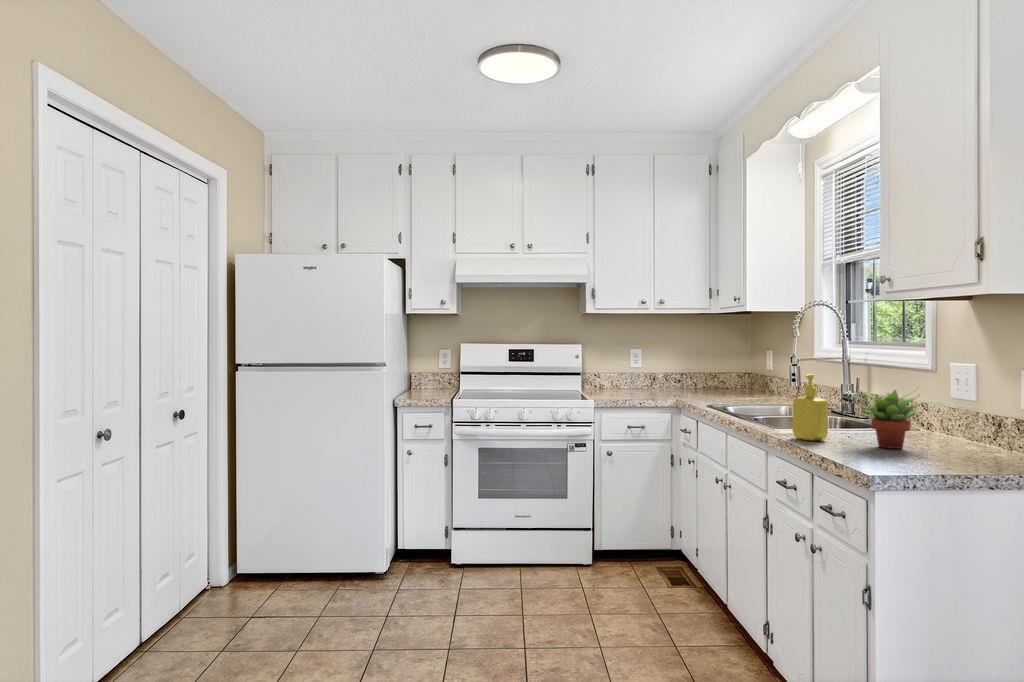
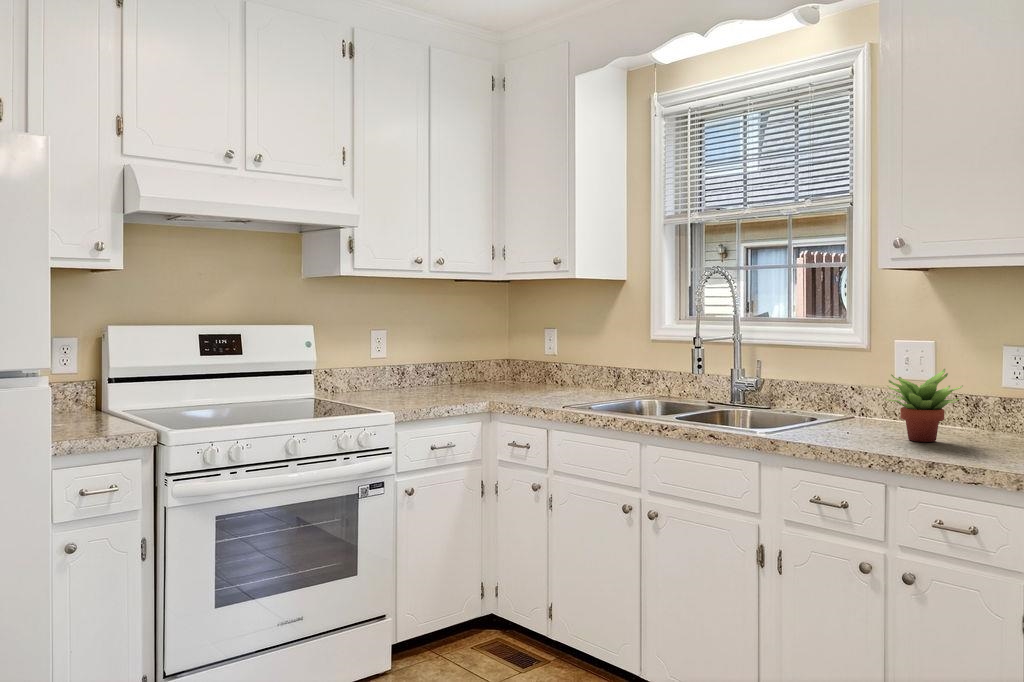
soap dispenser: present [793,374,828,441] -> none [816,358,854,442]

